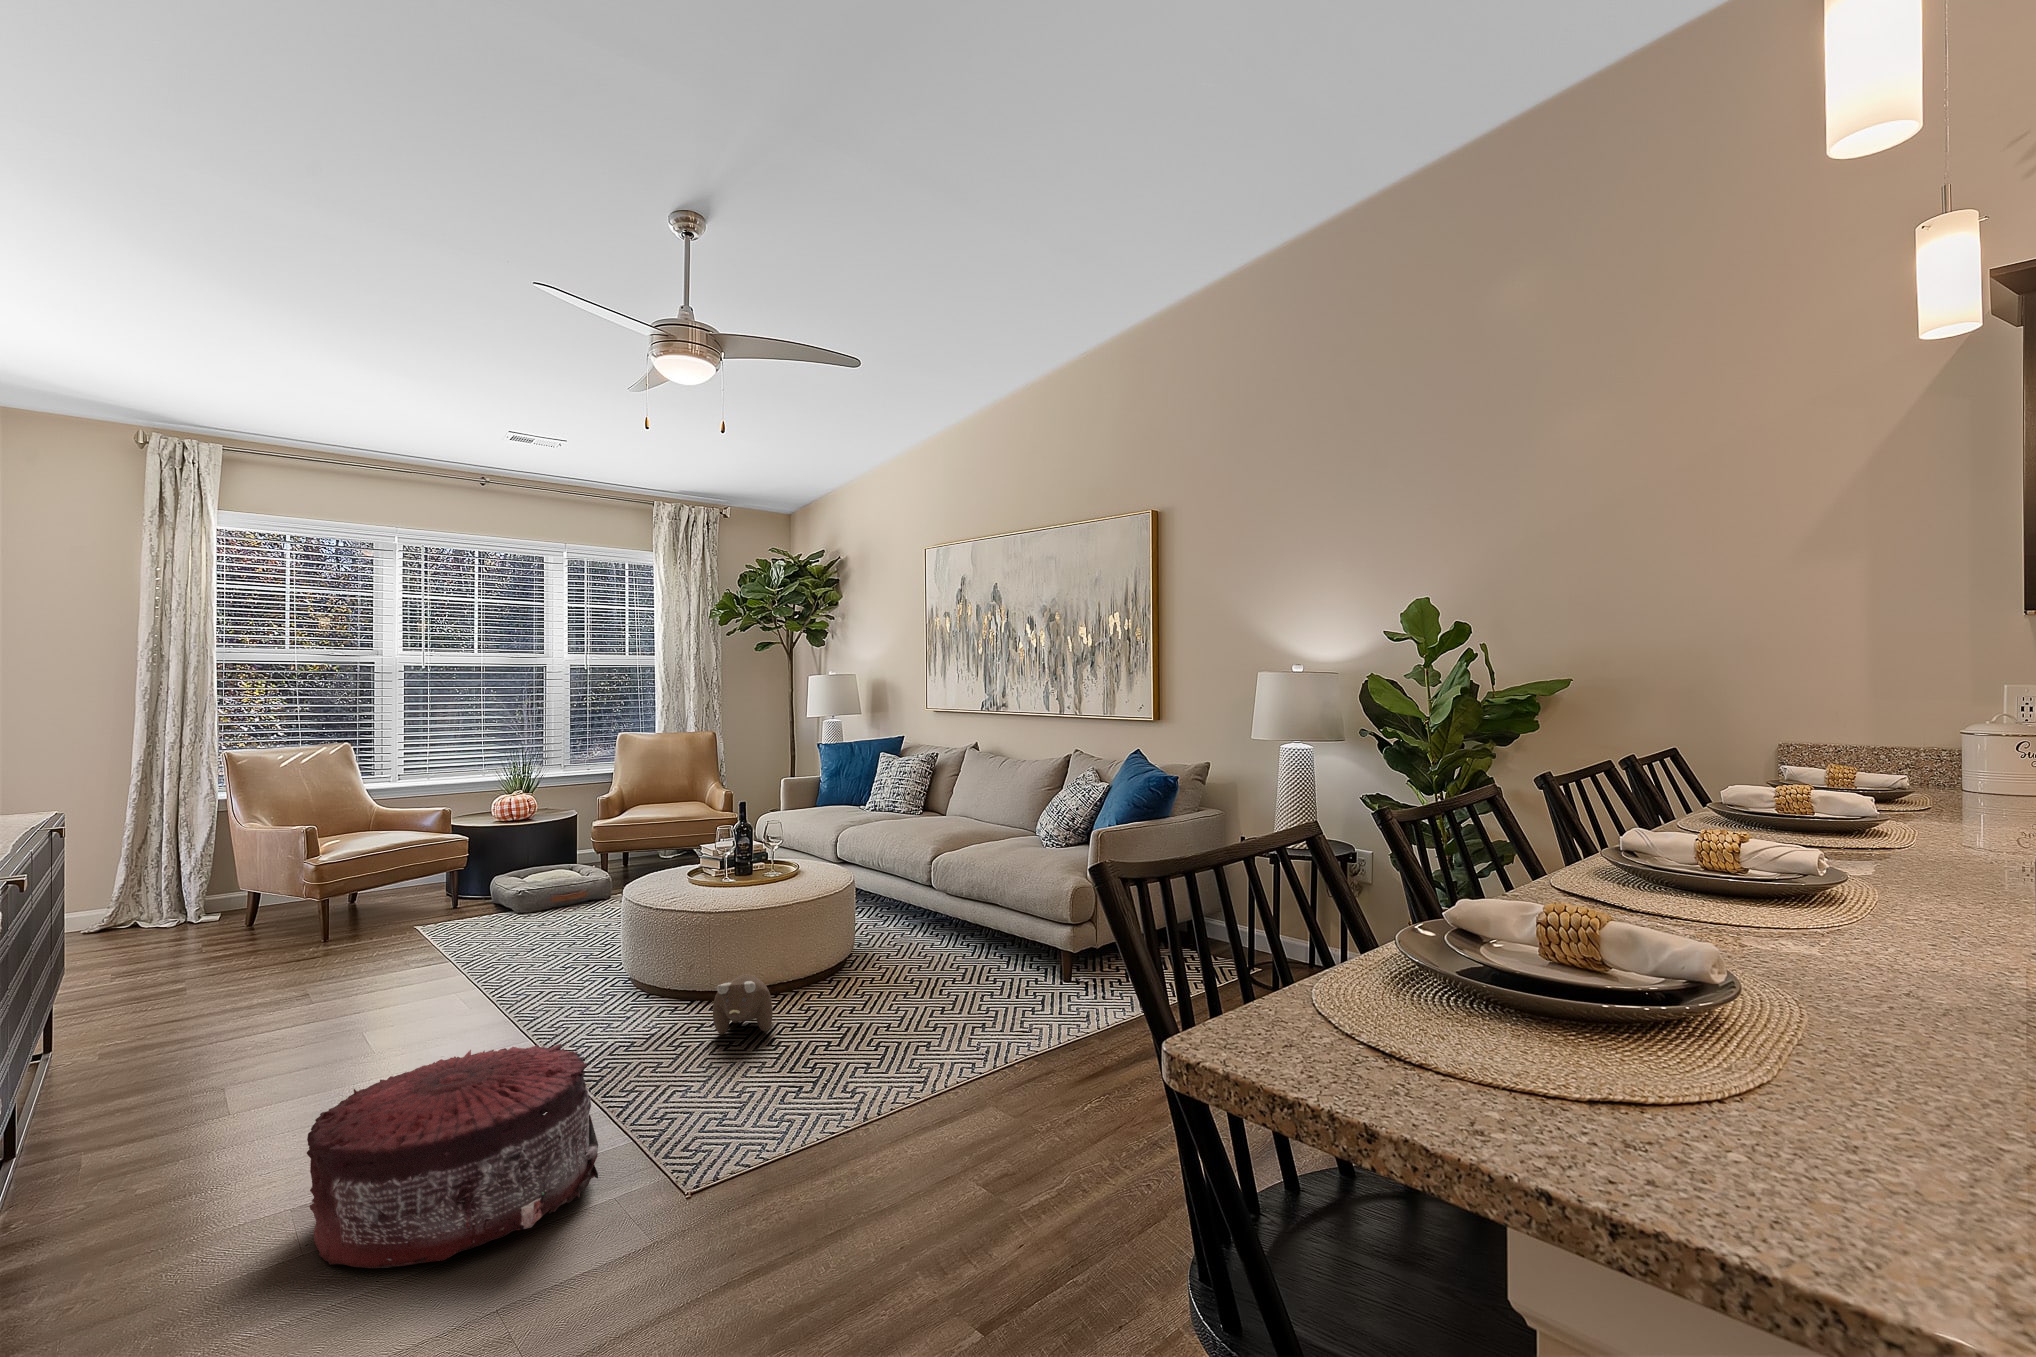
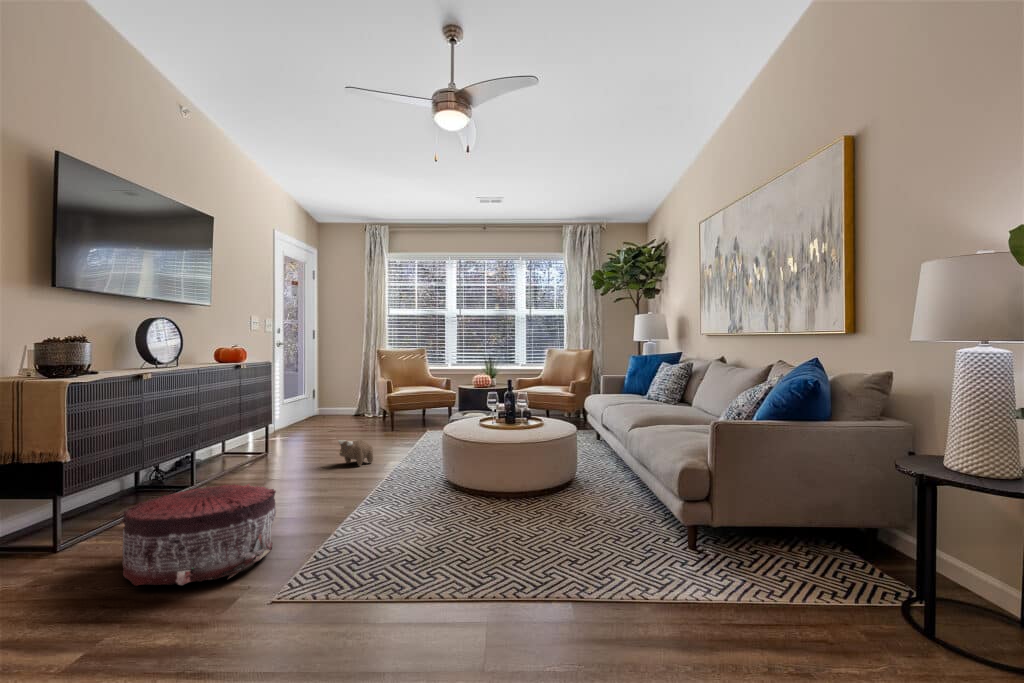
plush toy: present [713,974,773,1035] -> present [338,440,373,466]

